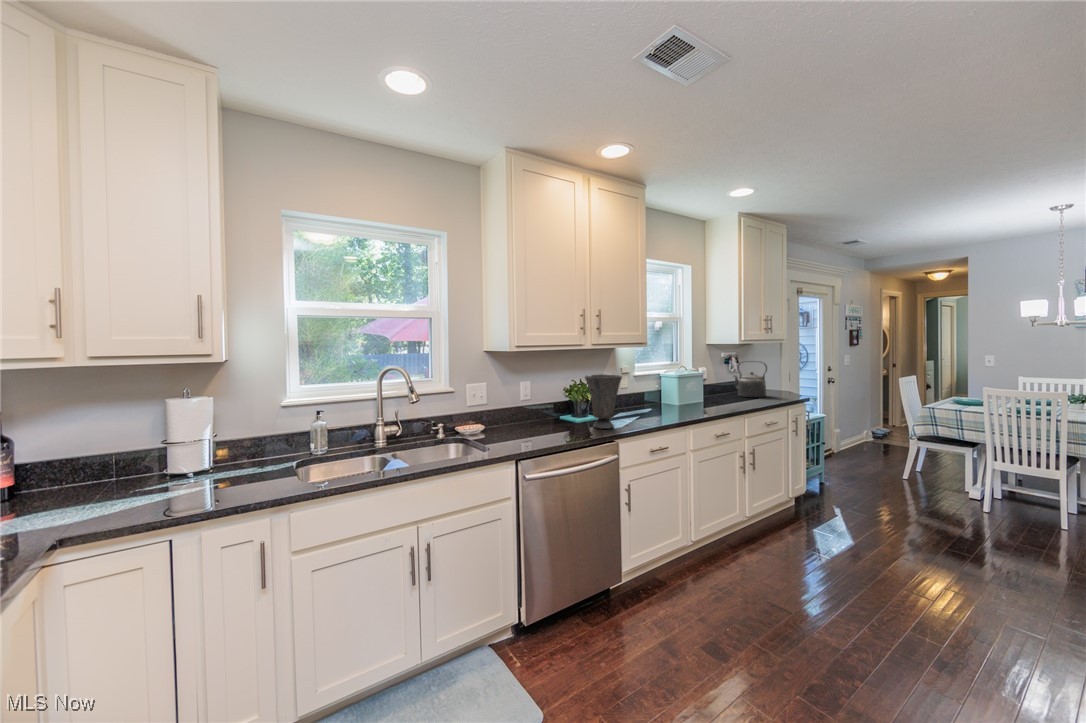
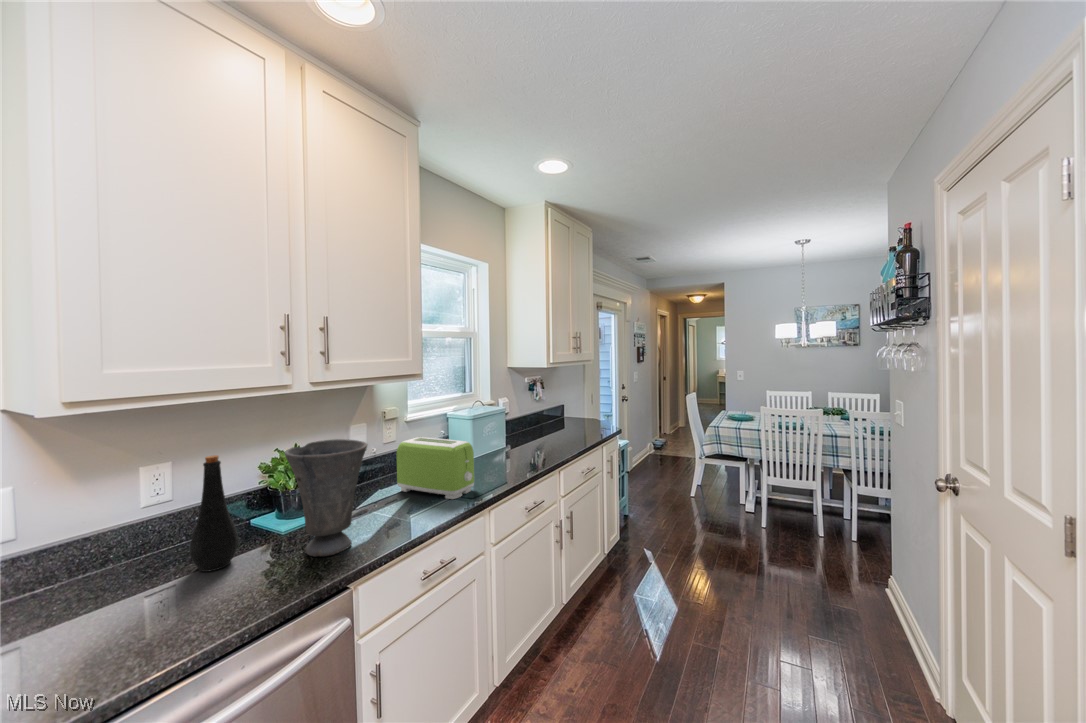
kettle: present [733,361,767,398] -> none [539,387,578,433]
bottle: none [546,376,564,428] -> present [190,455,238,572]
toaster: none [631,383,680,419] -> present [397,437,474,499]

